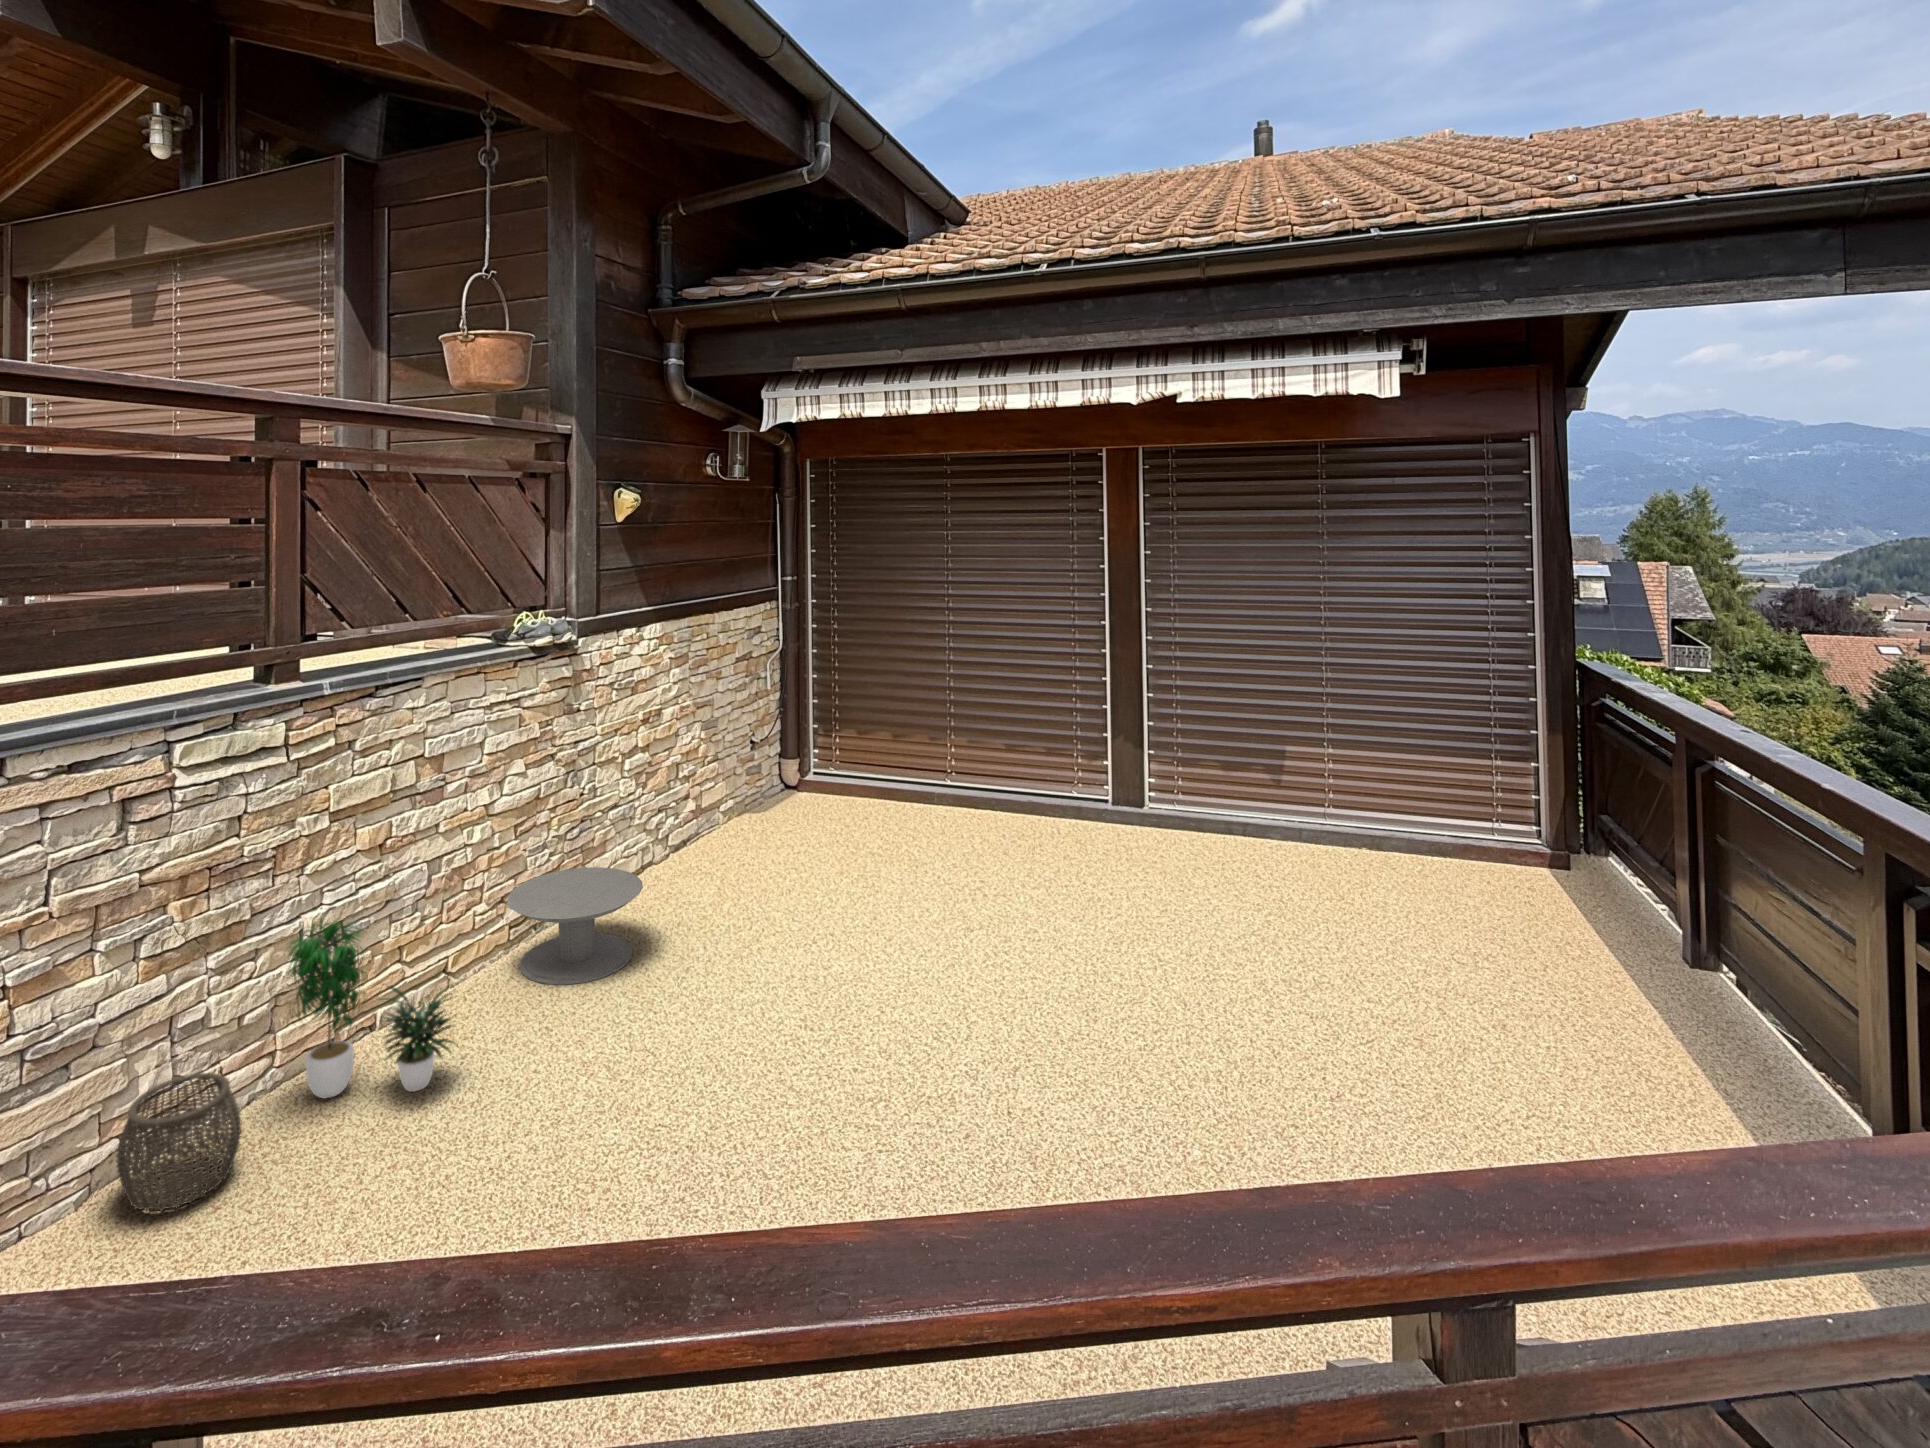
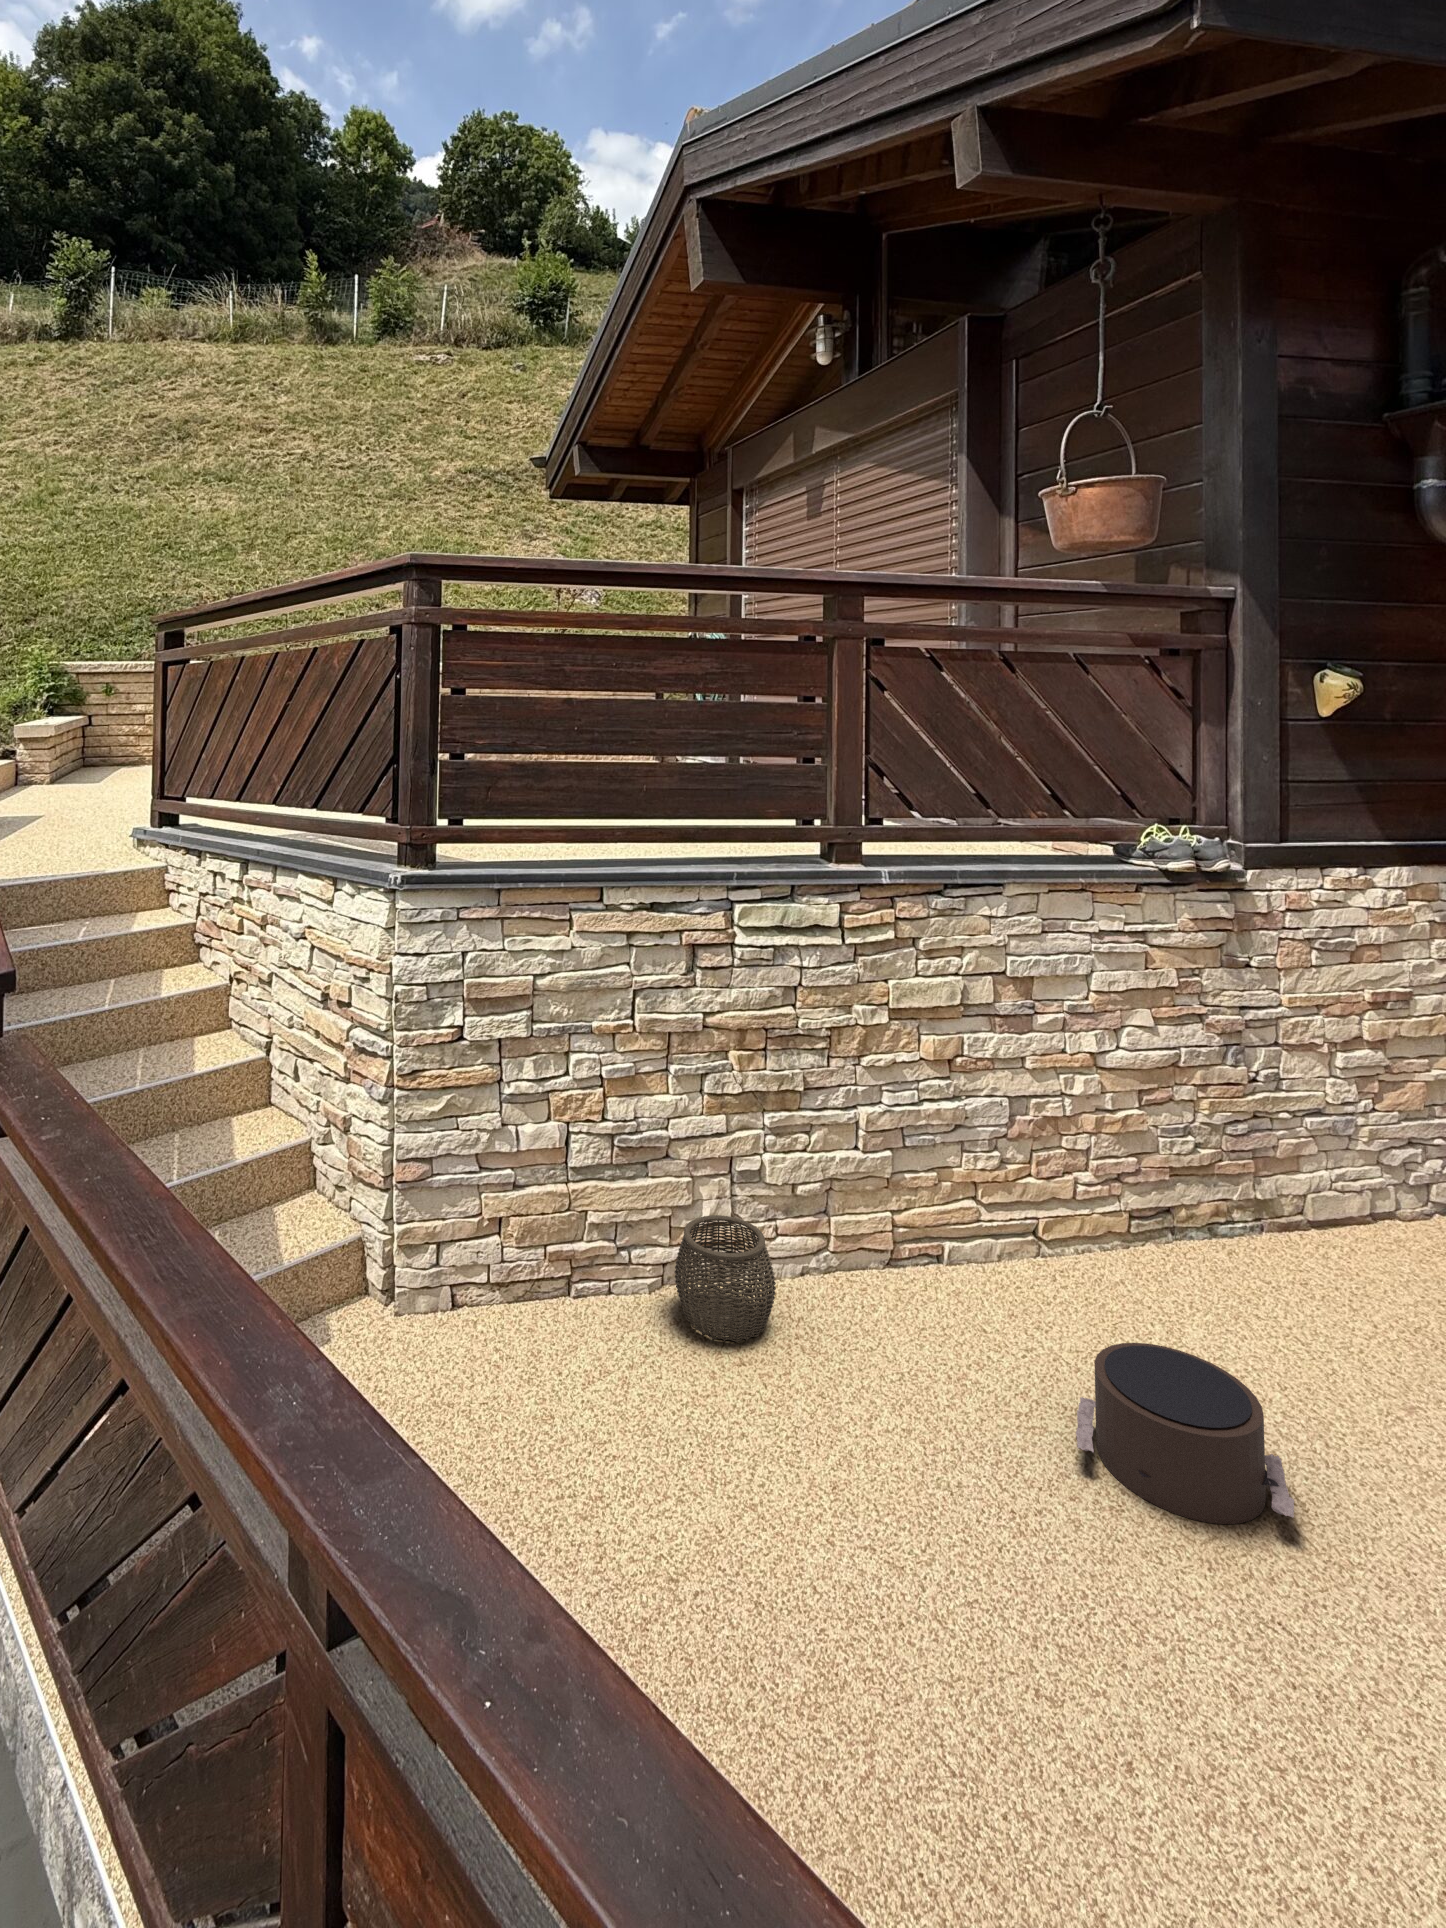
side table: present [507,867,643,985] -> none [1115,1166,1328,1342]
potted plant: present [288,918,454,1098] -> none [829,1111,1009,1355]
pouf: none [522,996,665,1111] -> present [1076,1343,1294,1524]

